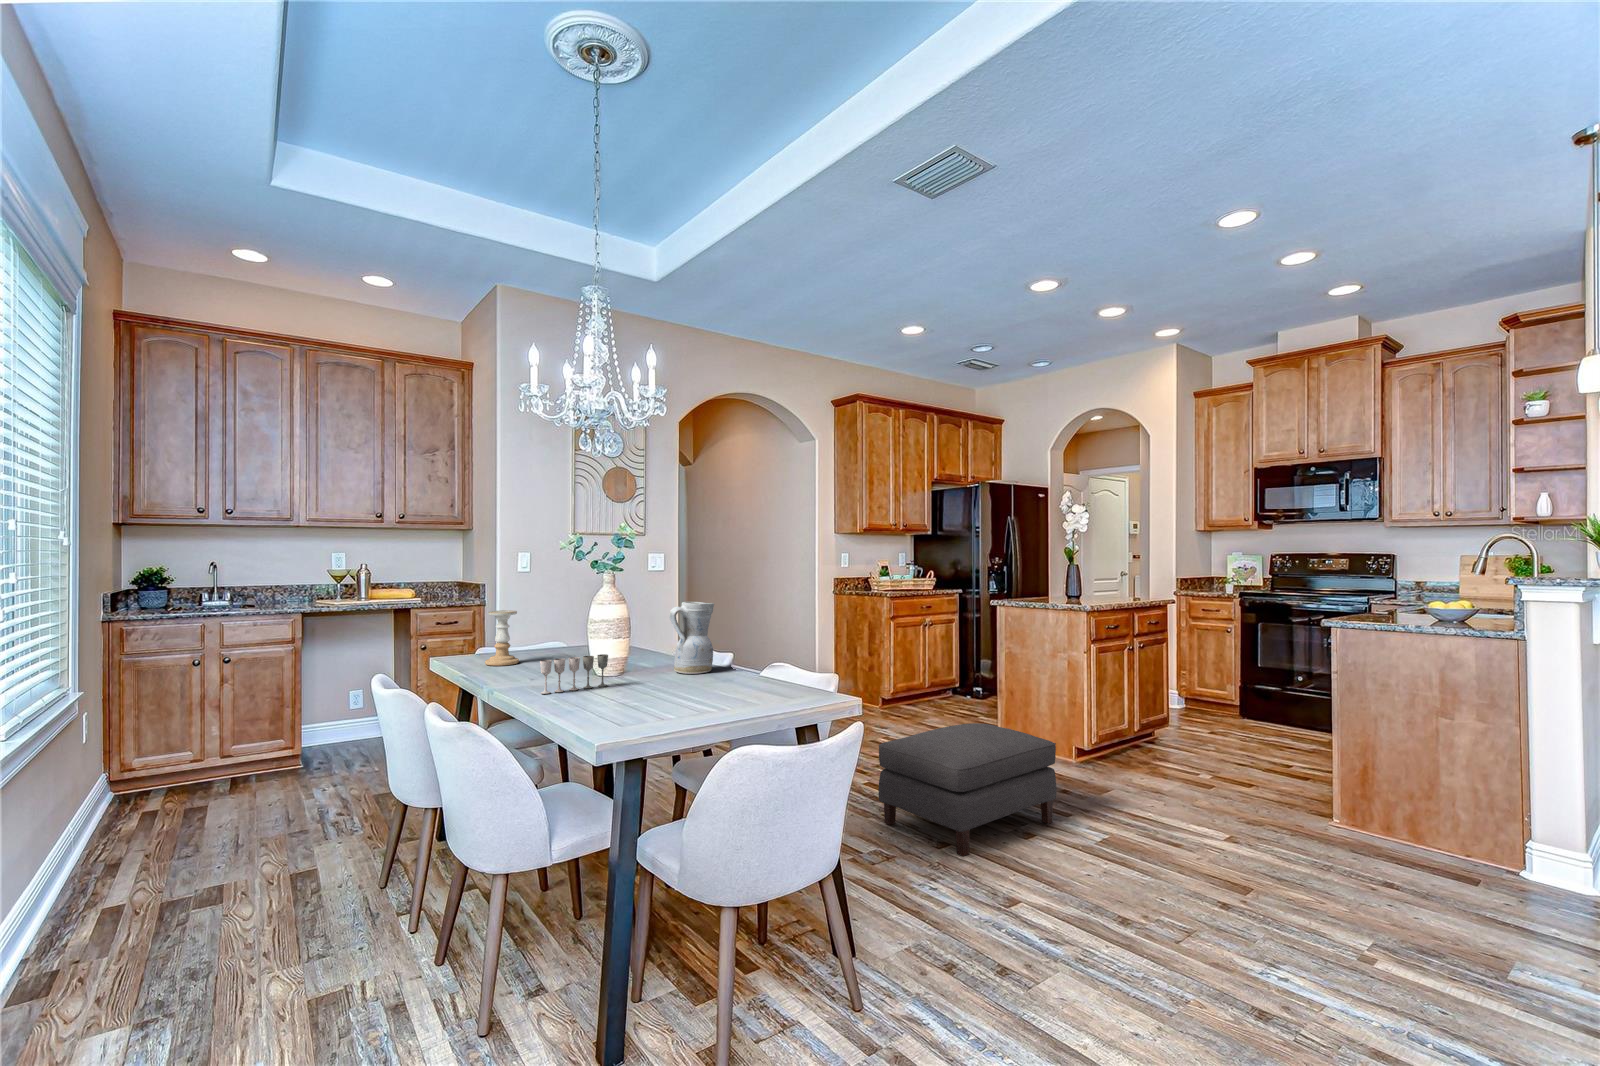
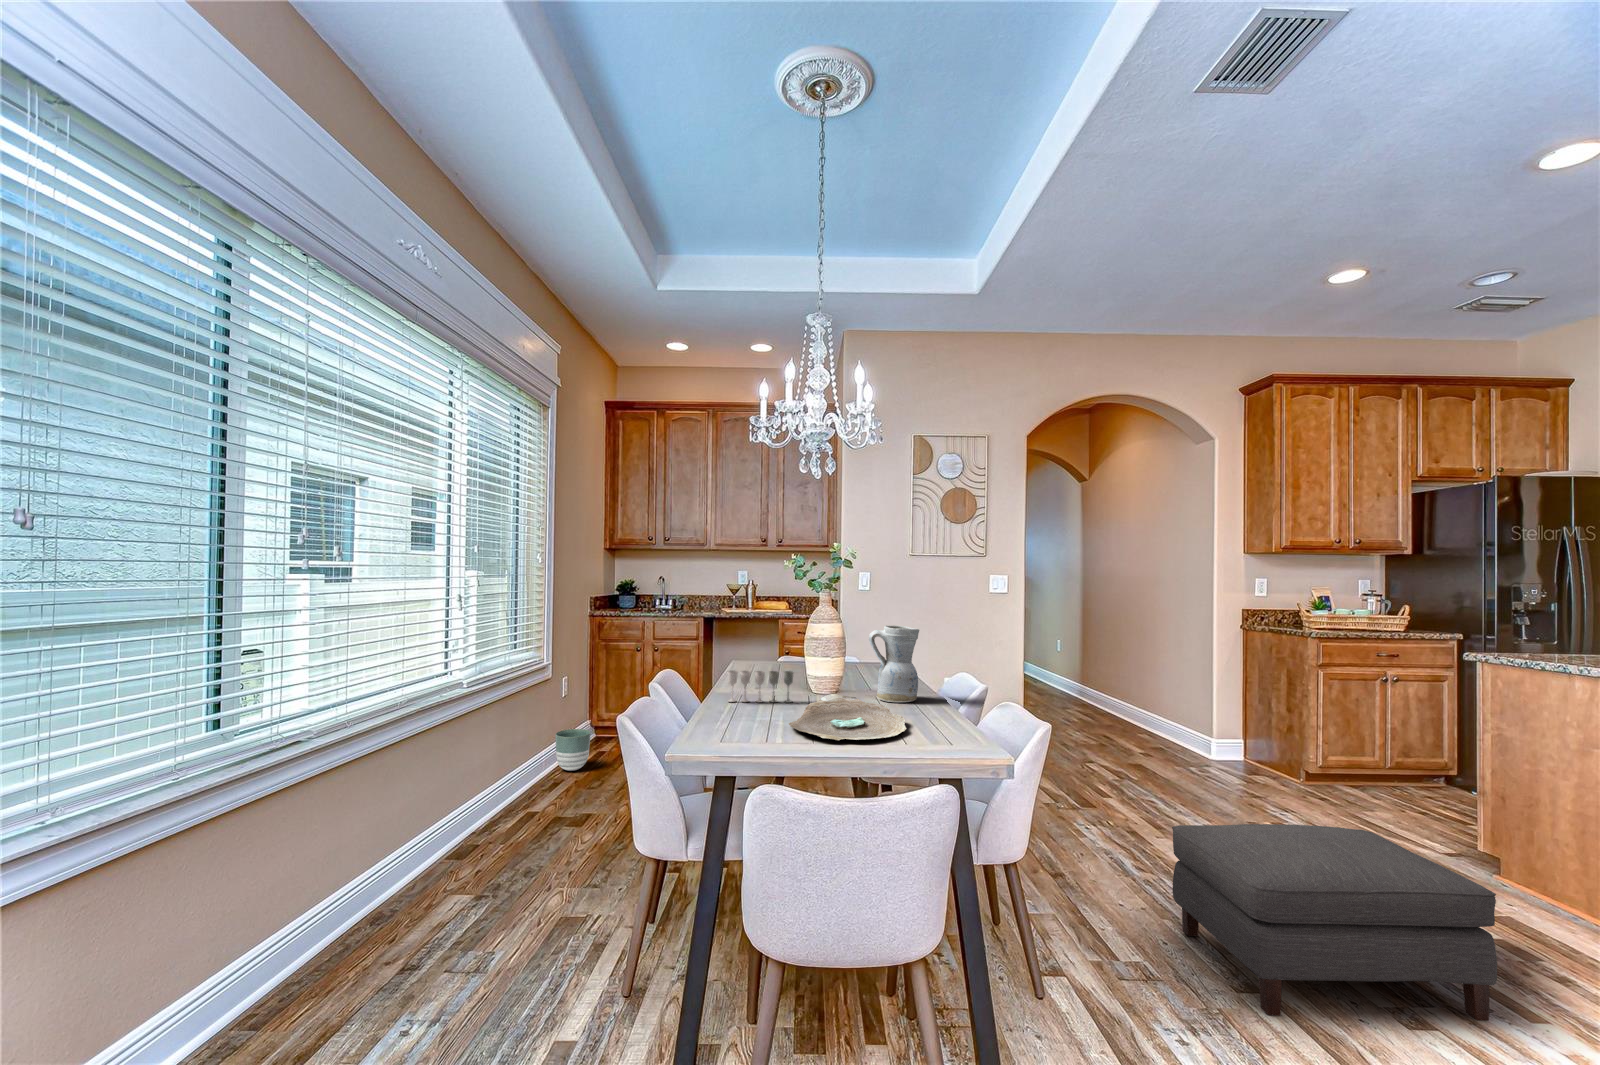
candle holder: present [485,610,519,666] -> none [752,623,781,672]
decorative bowl: none [652,670,765,705] -> present [789,694,906,740]
planter: none [80,787,147,851] -> present [555,729,591,771]

